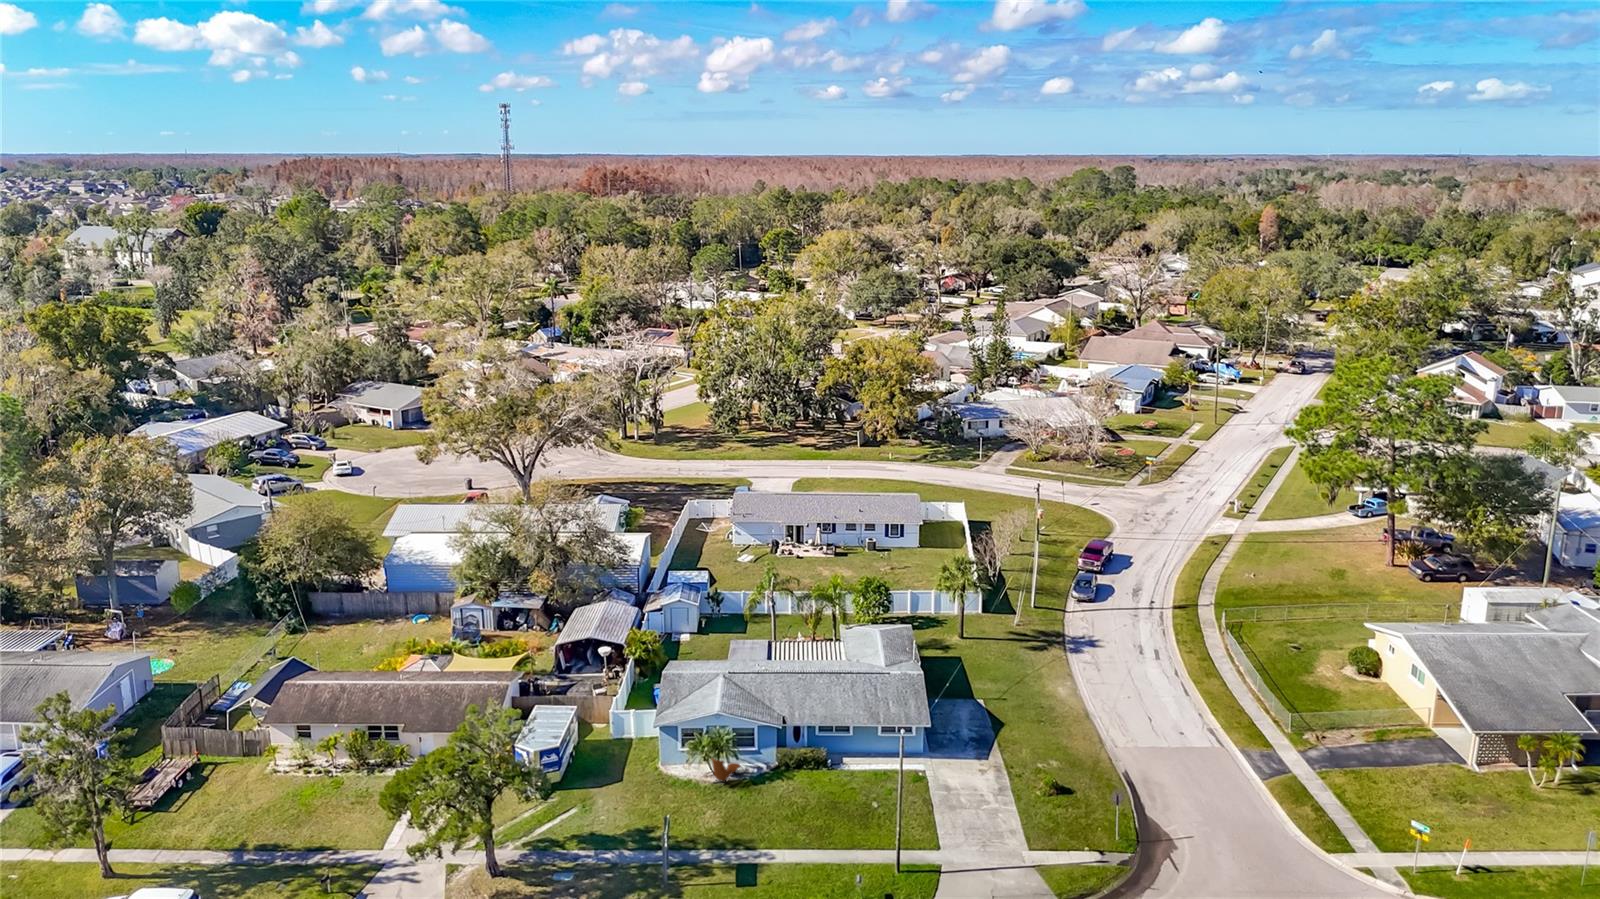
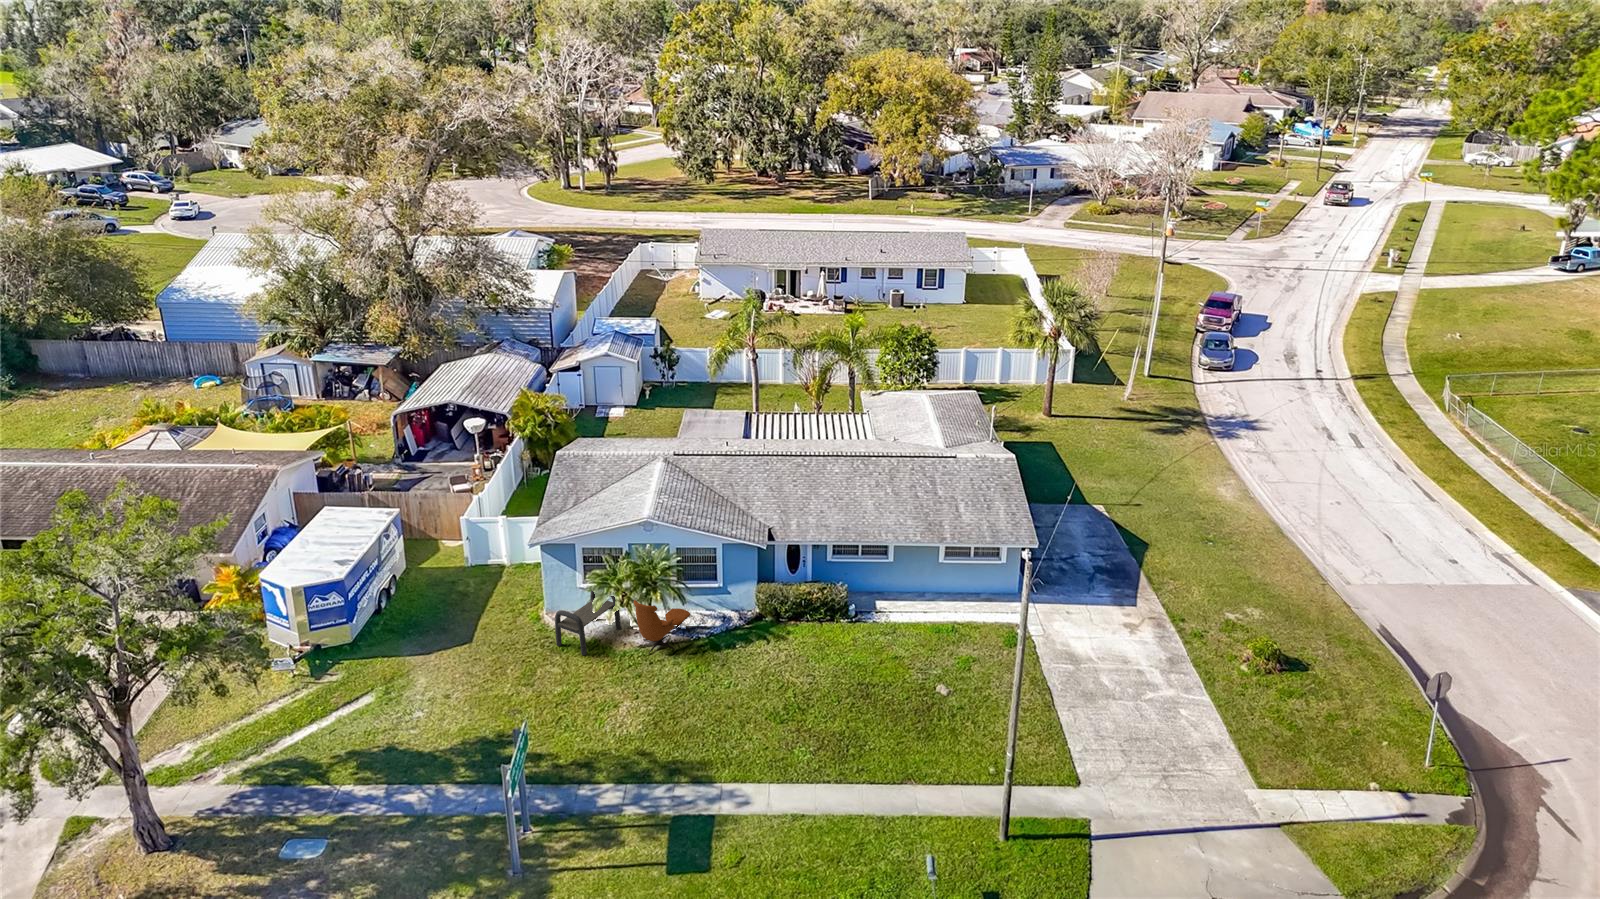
bench: none [669,751,703,788] -> present [555,590,621,655]

